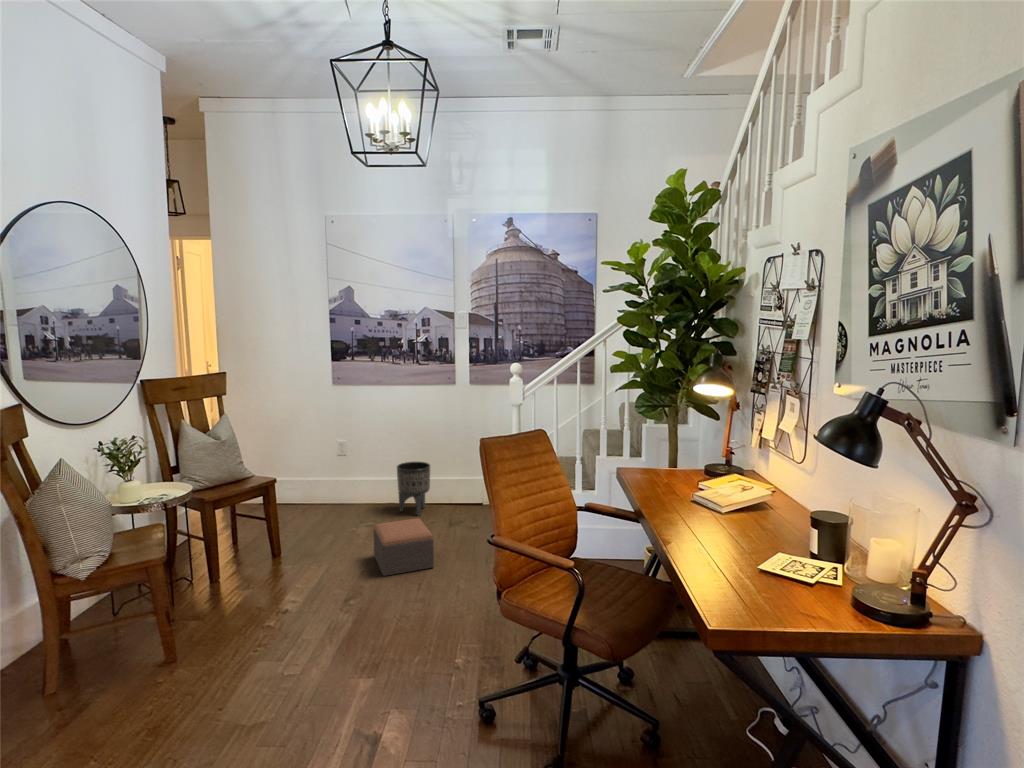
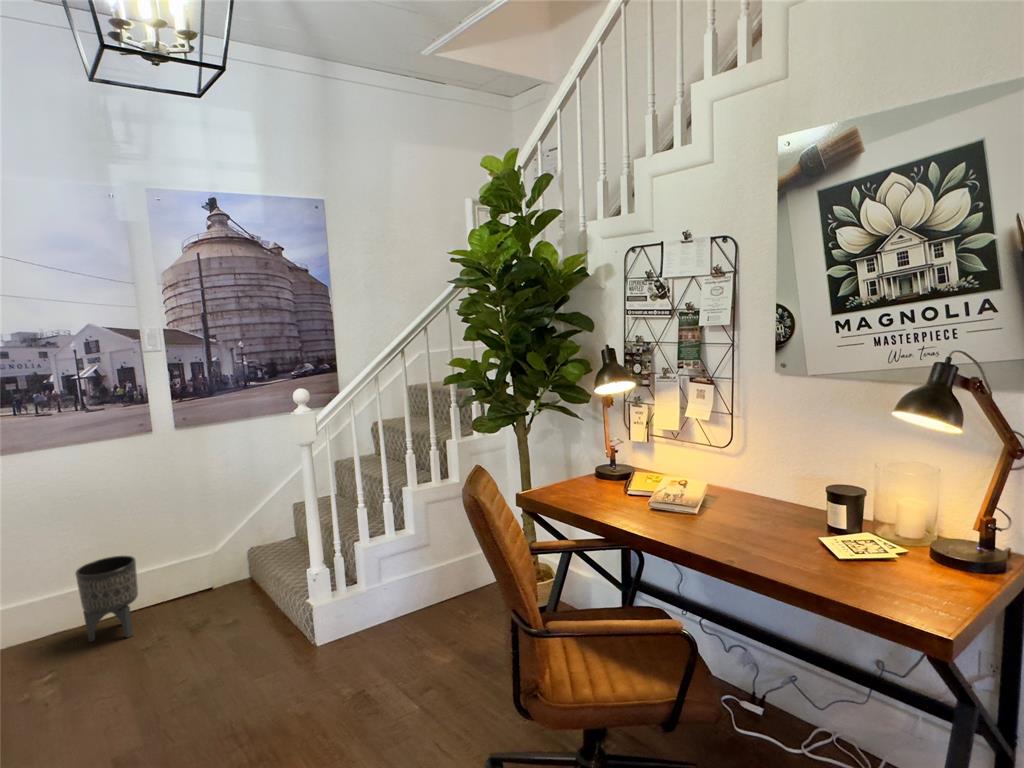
footstool: present [373,518,434,576] -> none [109,637,232,742]

